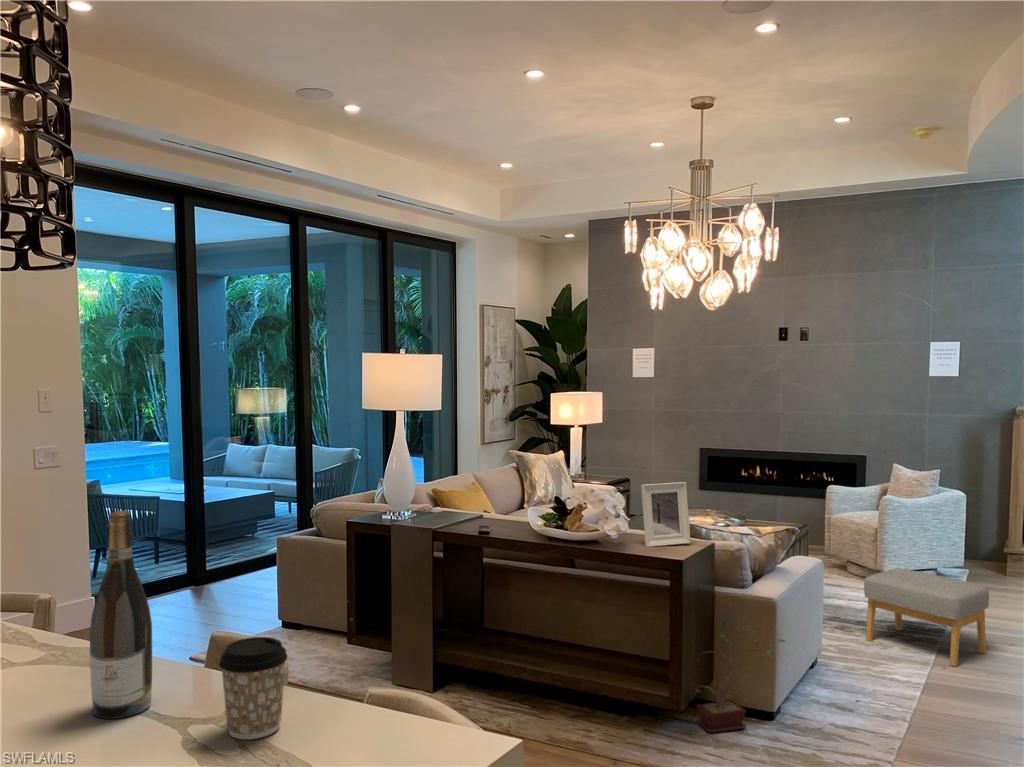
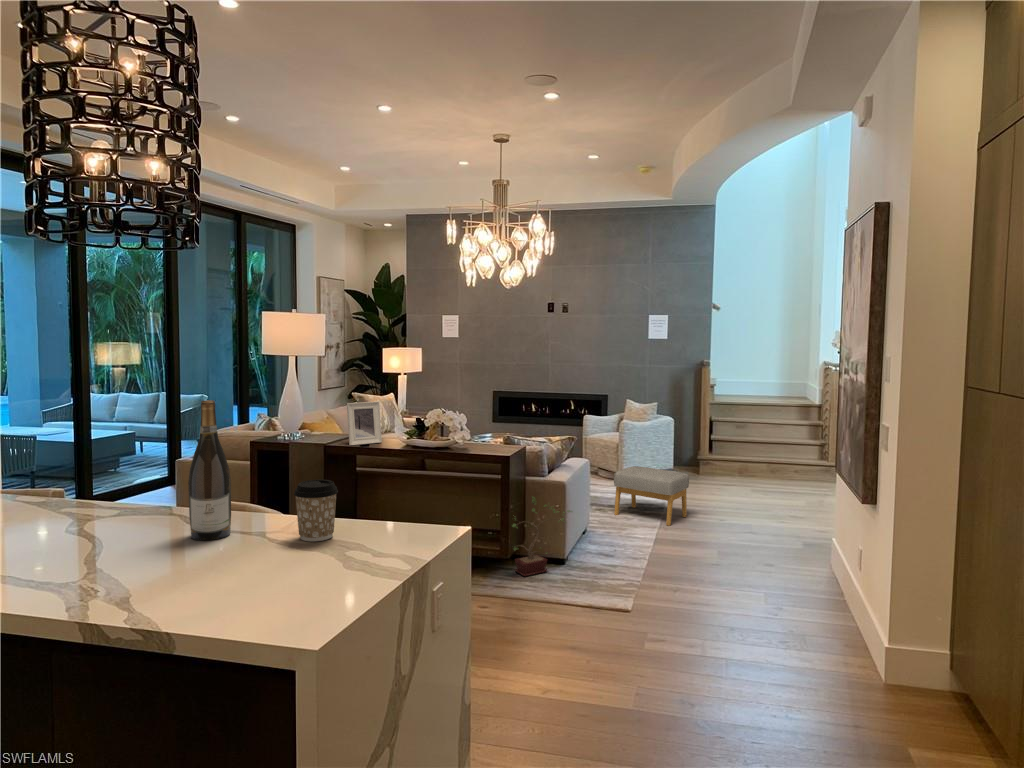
picture frame: present [641,482,691,547] -> present [347,402,382,445]

